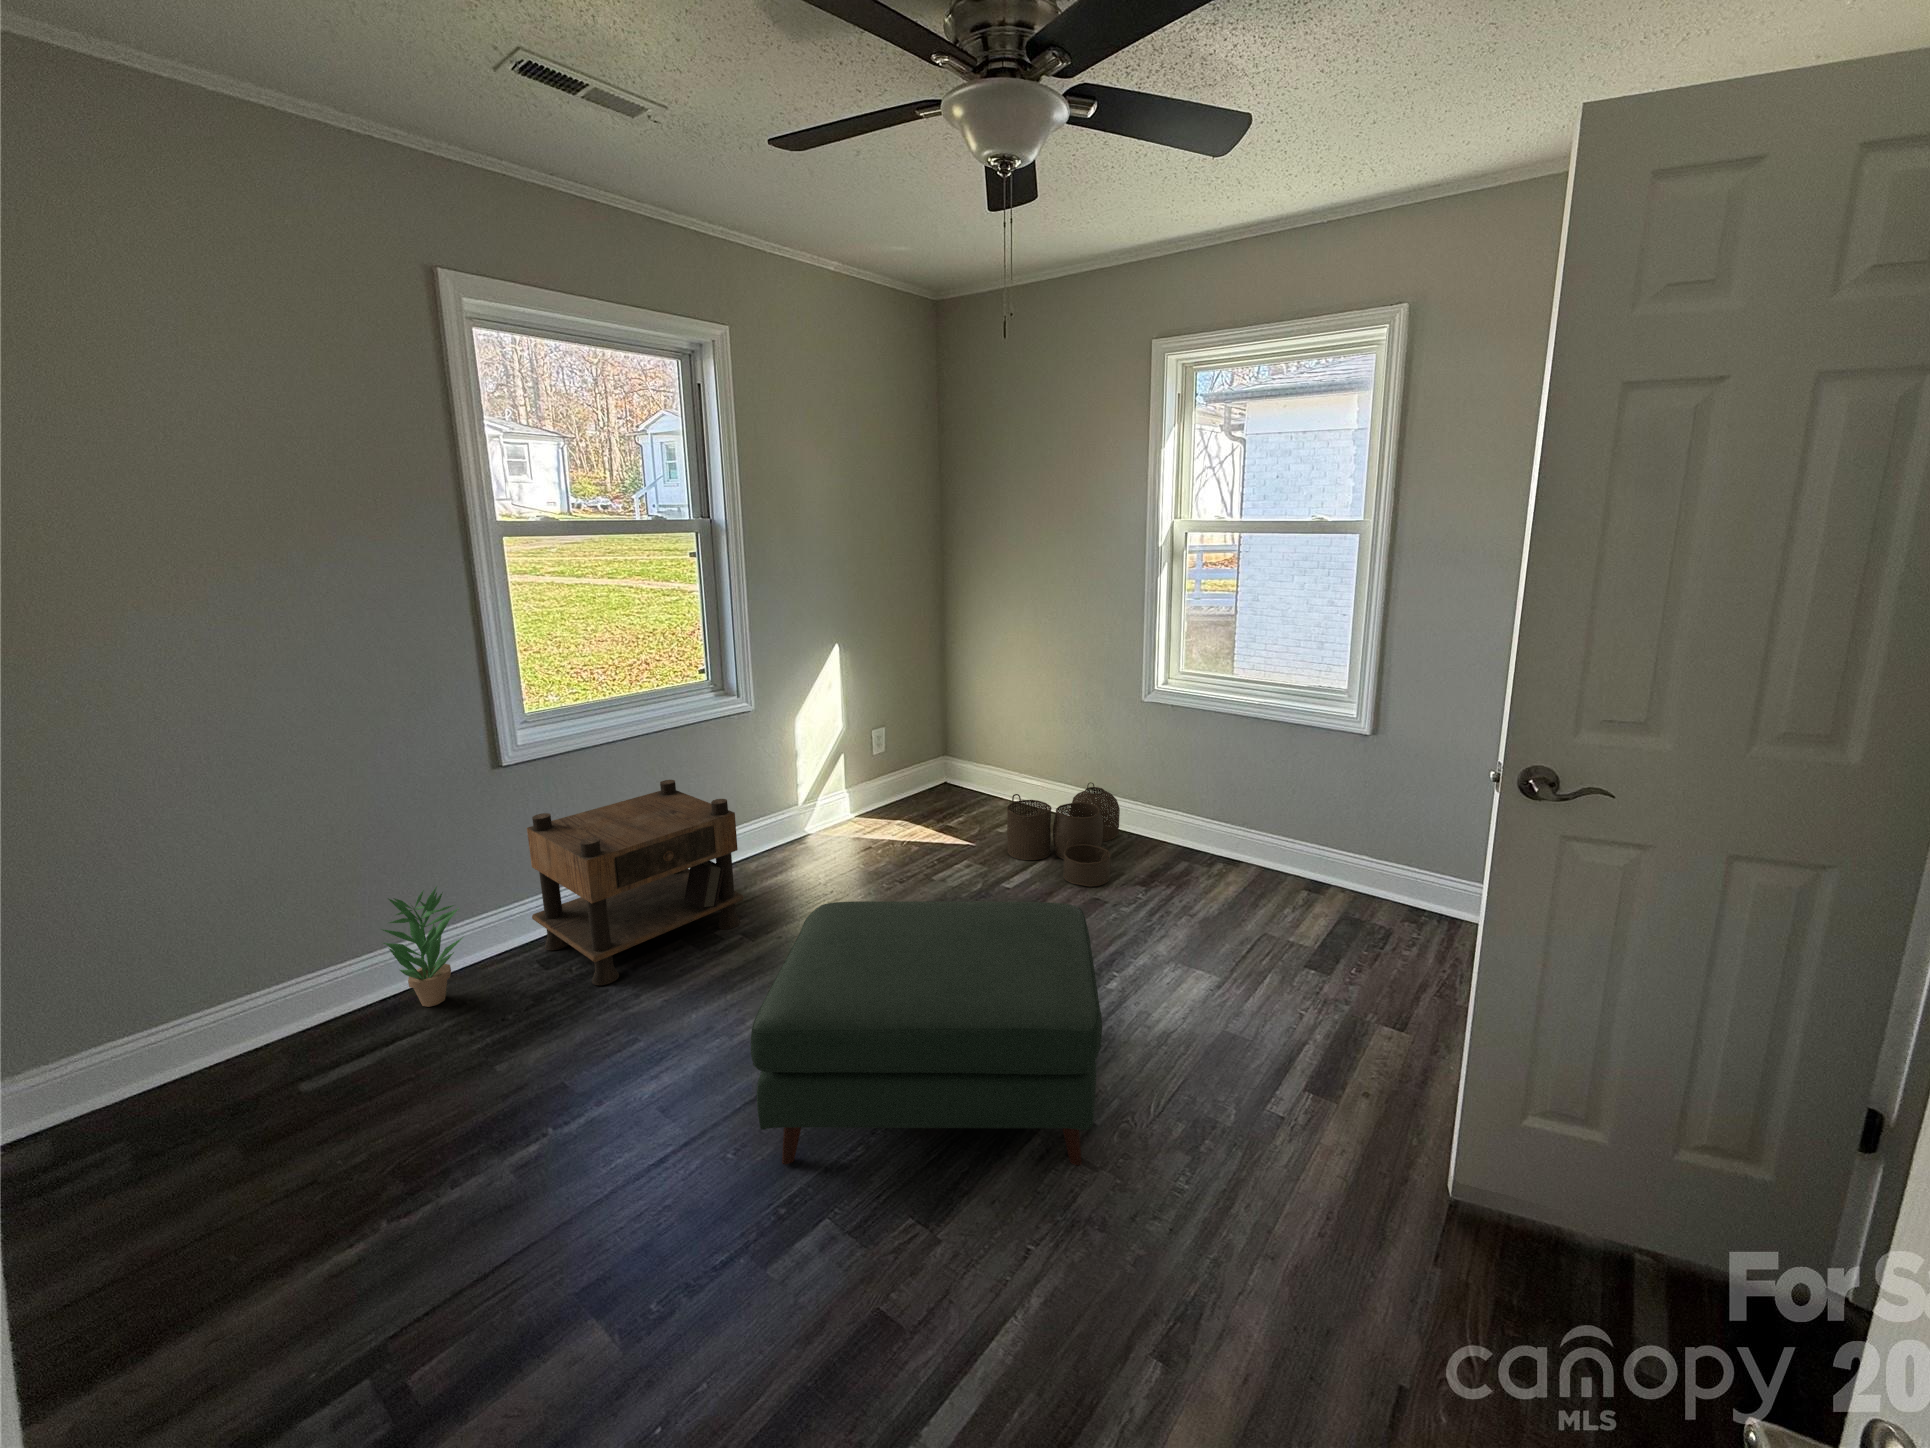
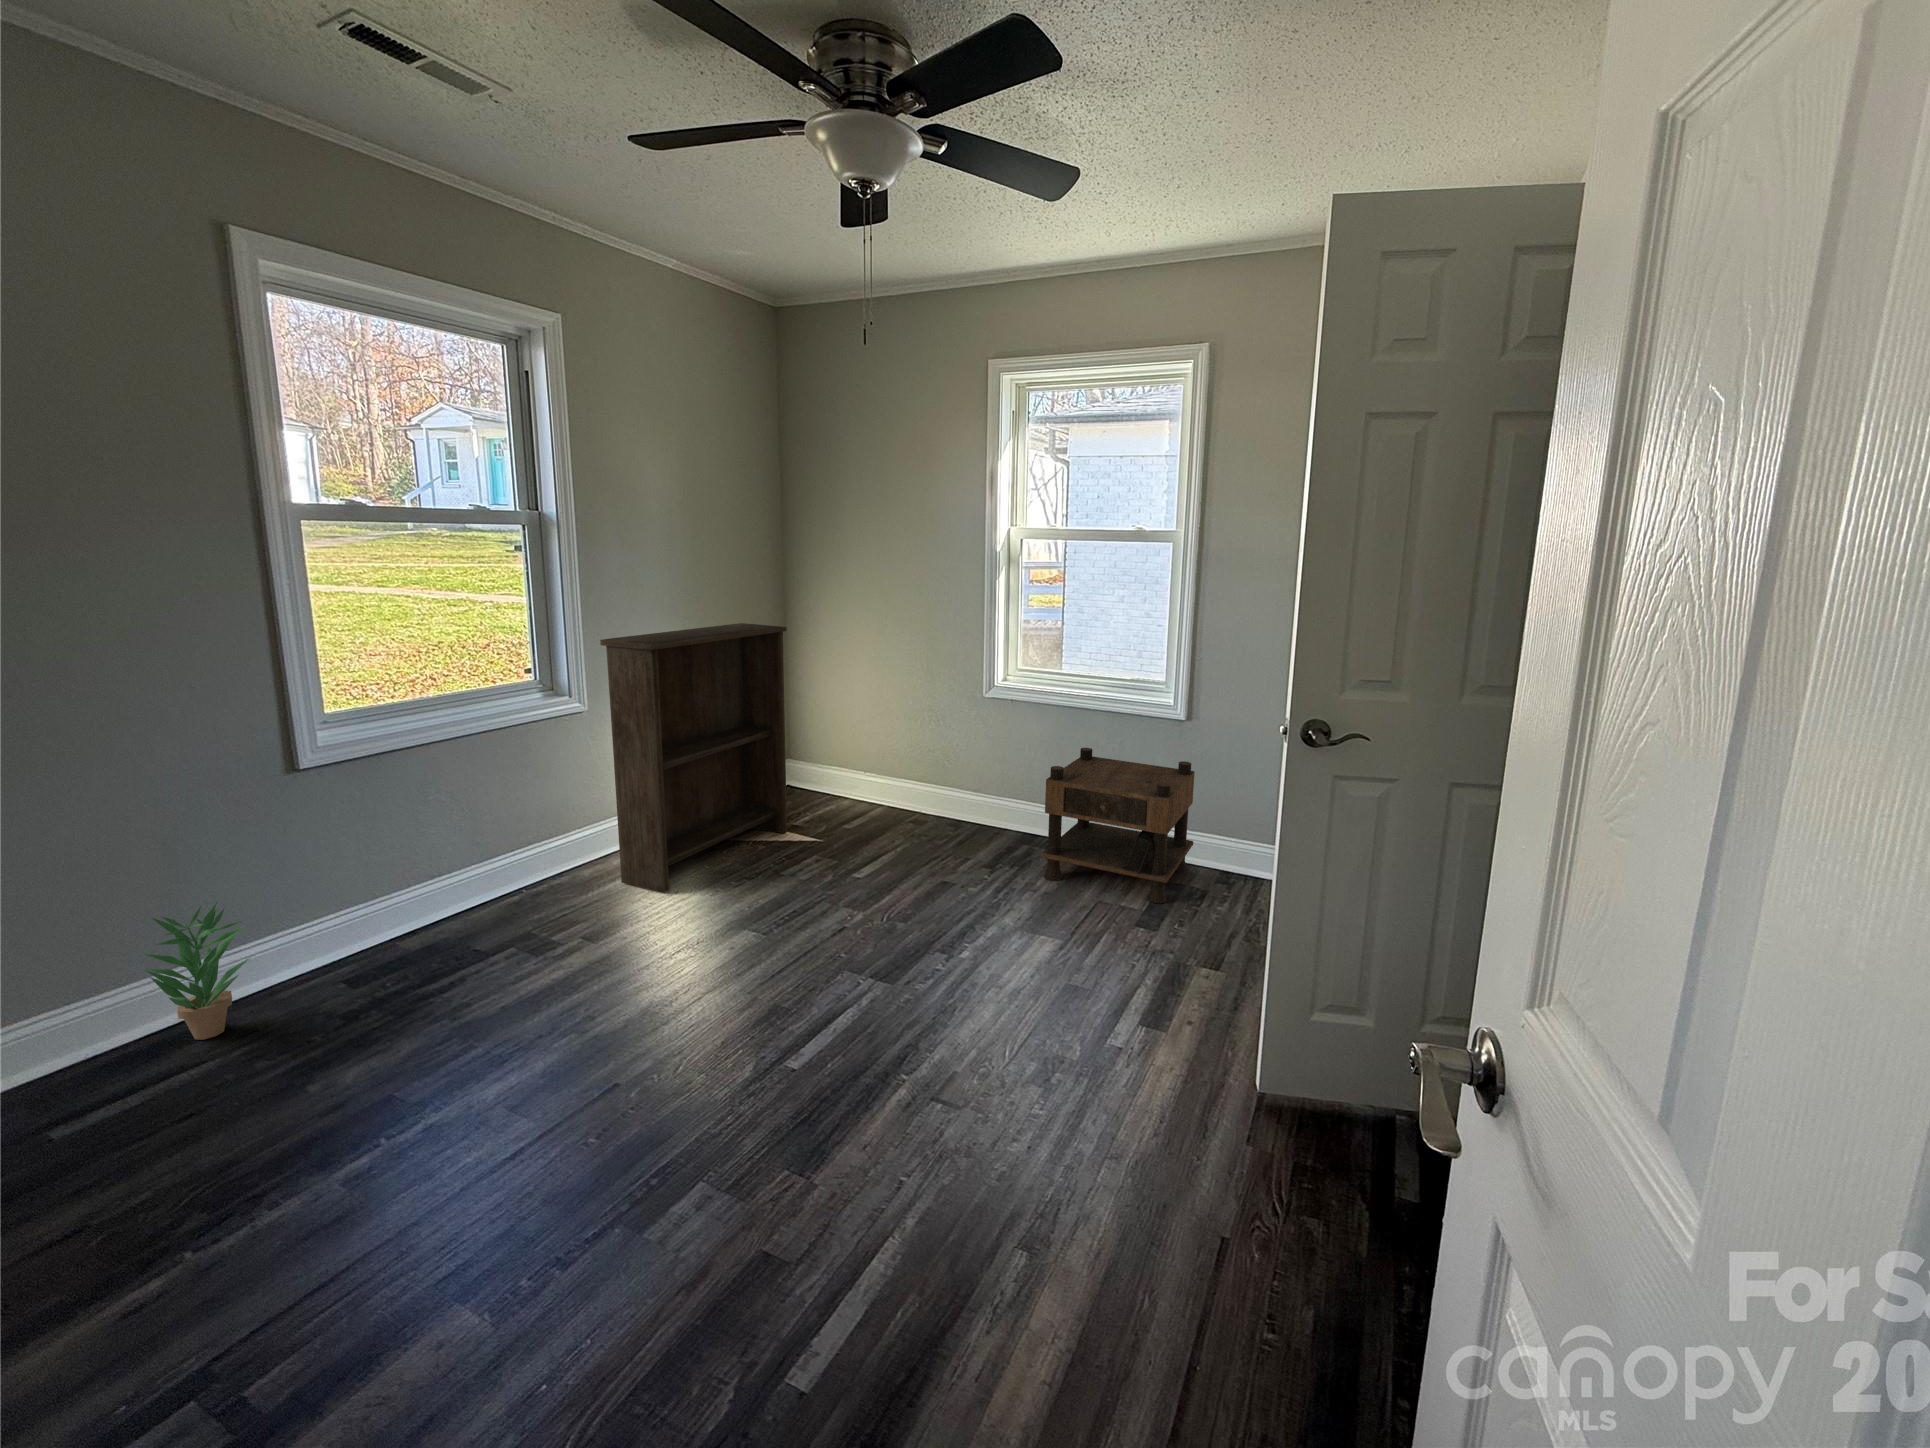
bookshelf: none [762,622,941,892] -> present [600,623,787,893]
nightstand: present [527,780,744,985] -> present [1041,748,1195,903]
woven basket: present [1007,782,1120,887] -> none [855,777,963,871]
ottoman: present [751,901,1102,1165] -> none [616,874,963,1142]

